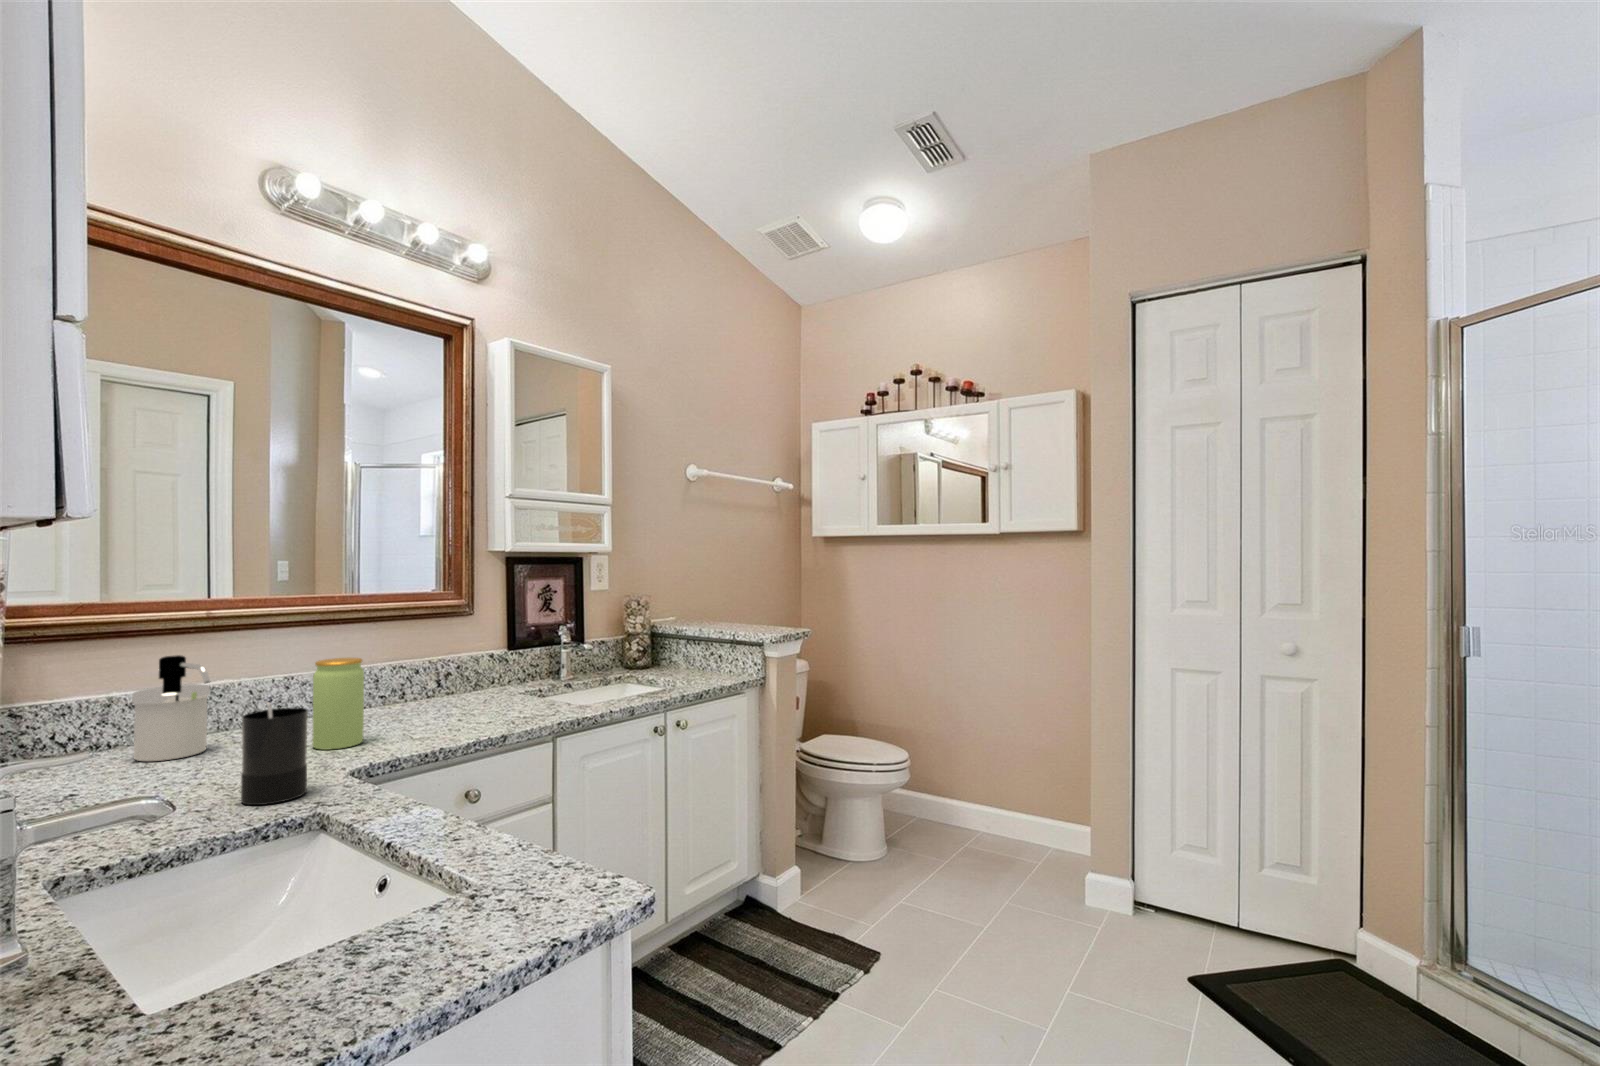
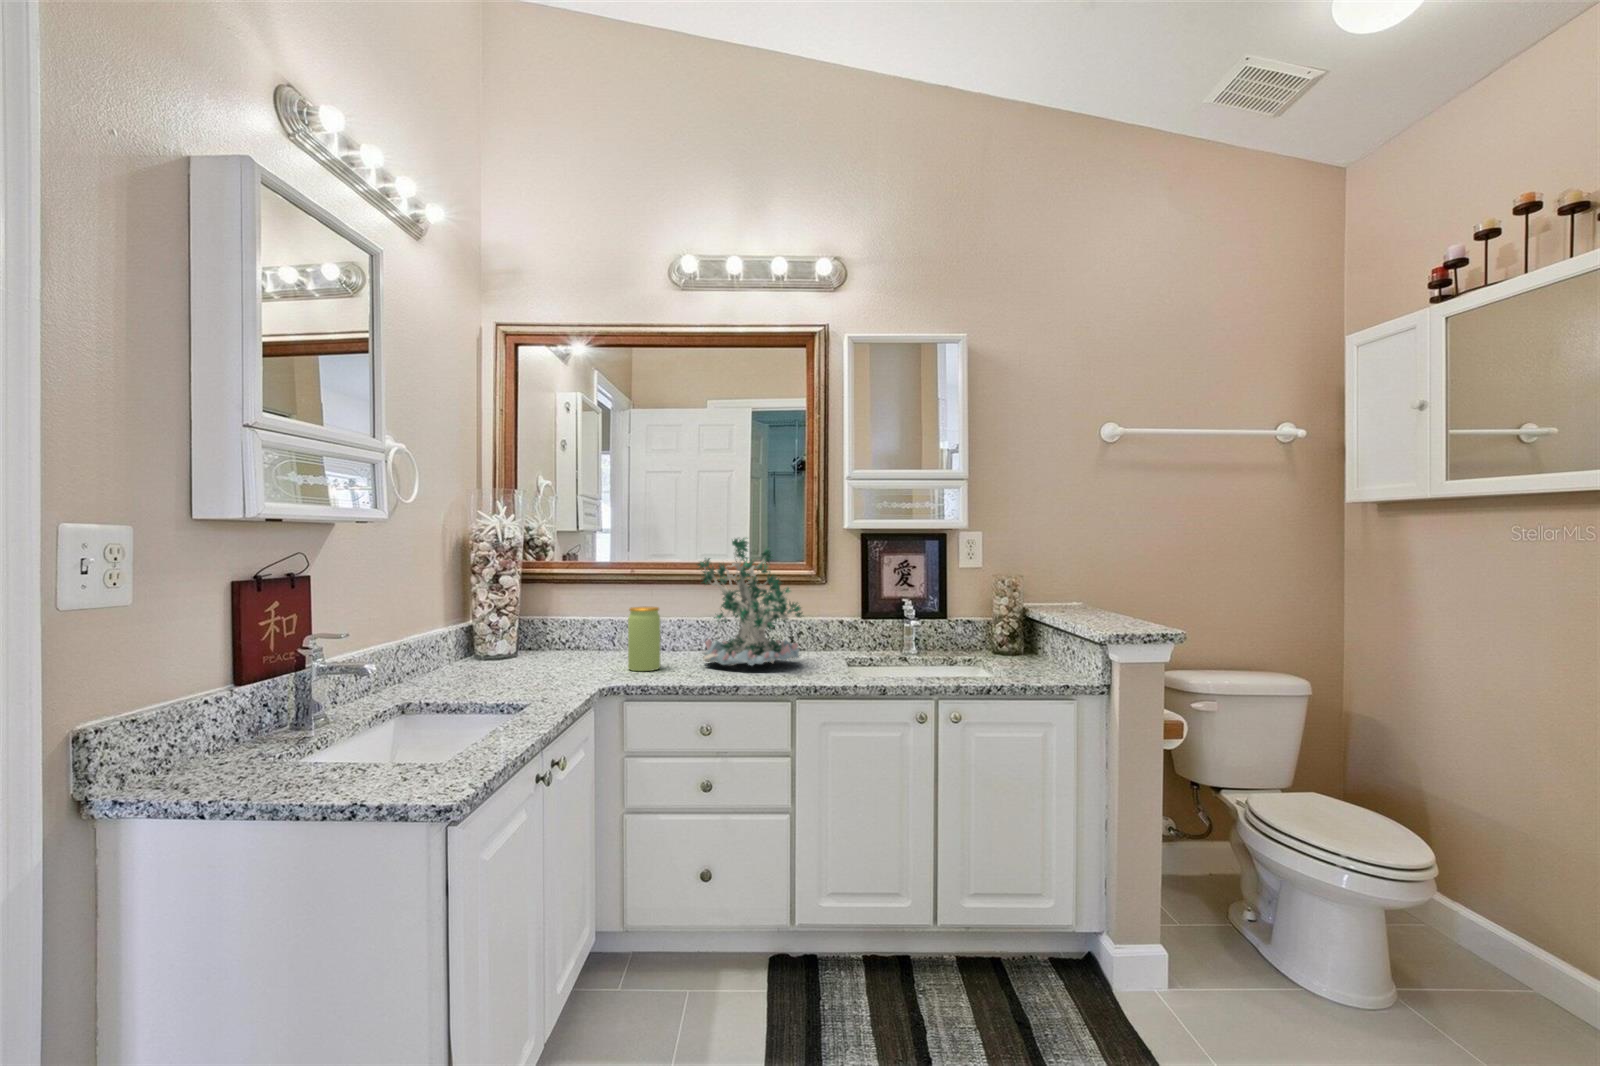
plant: none [381,560,533,723] -> present [698,538,802,666]
soap dispenser: present [132,655,210,761] -> none [569,595,608,660]
candle: present [241,701,308,805] -> none [505,625,542,690]

